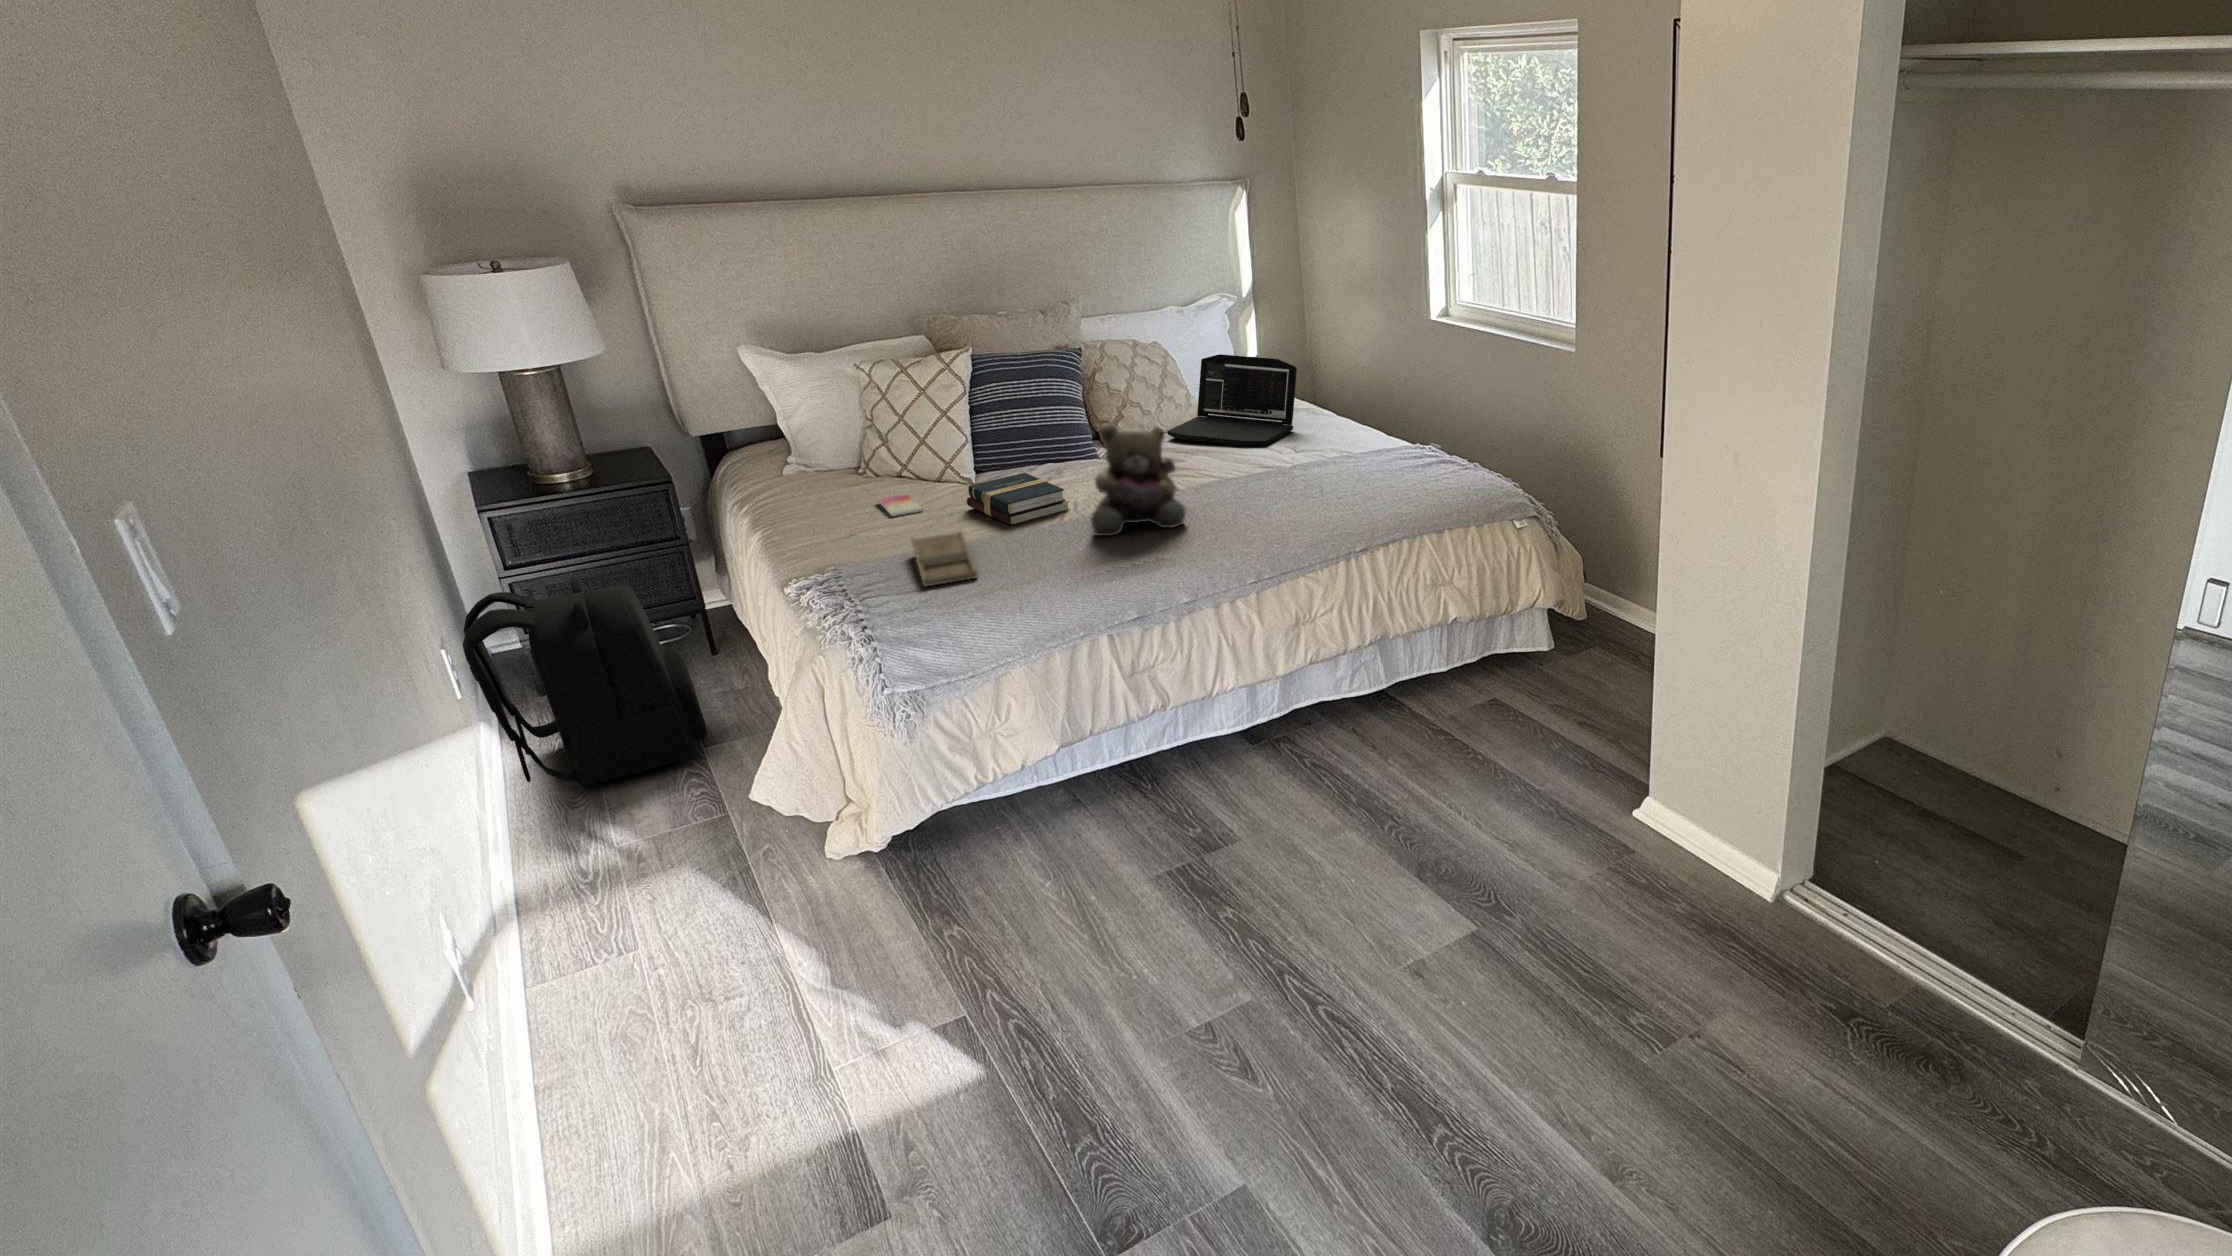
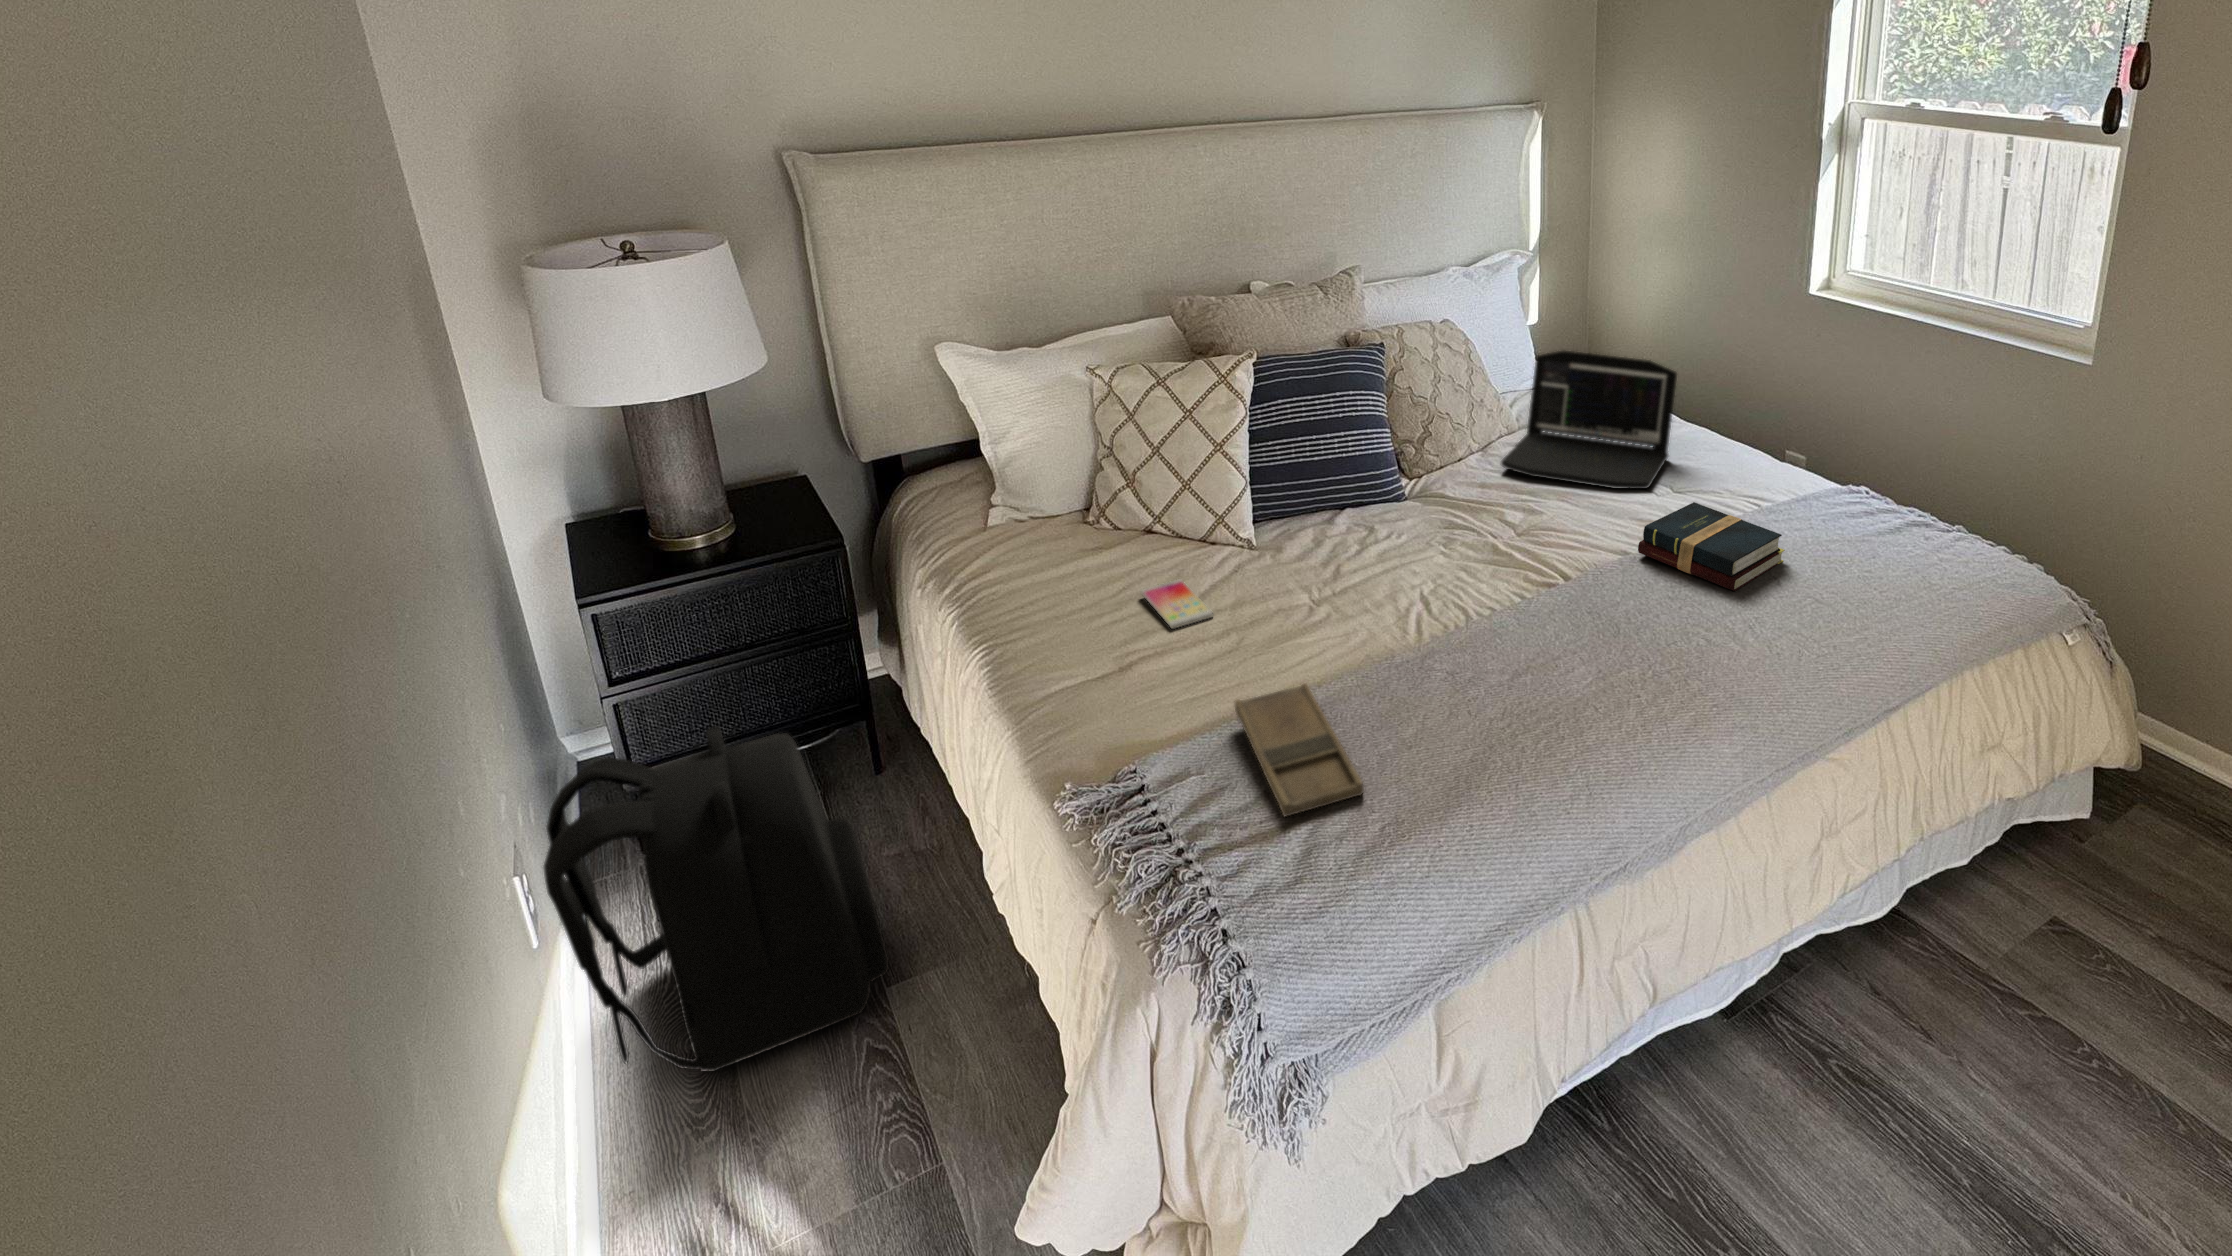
teddy bear: present [1091,424,1186,536] -> none [1499,514,1638,691]
hardback book: present [967,473,1070,525] -> present [1638,502,1785,591]

